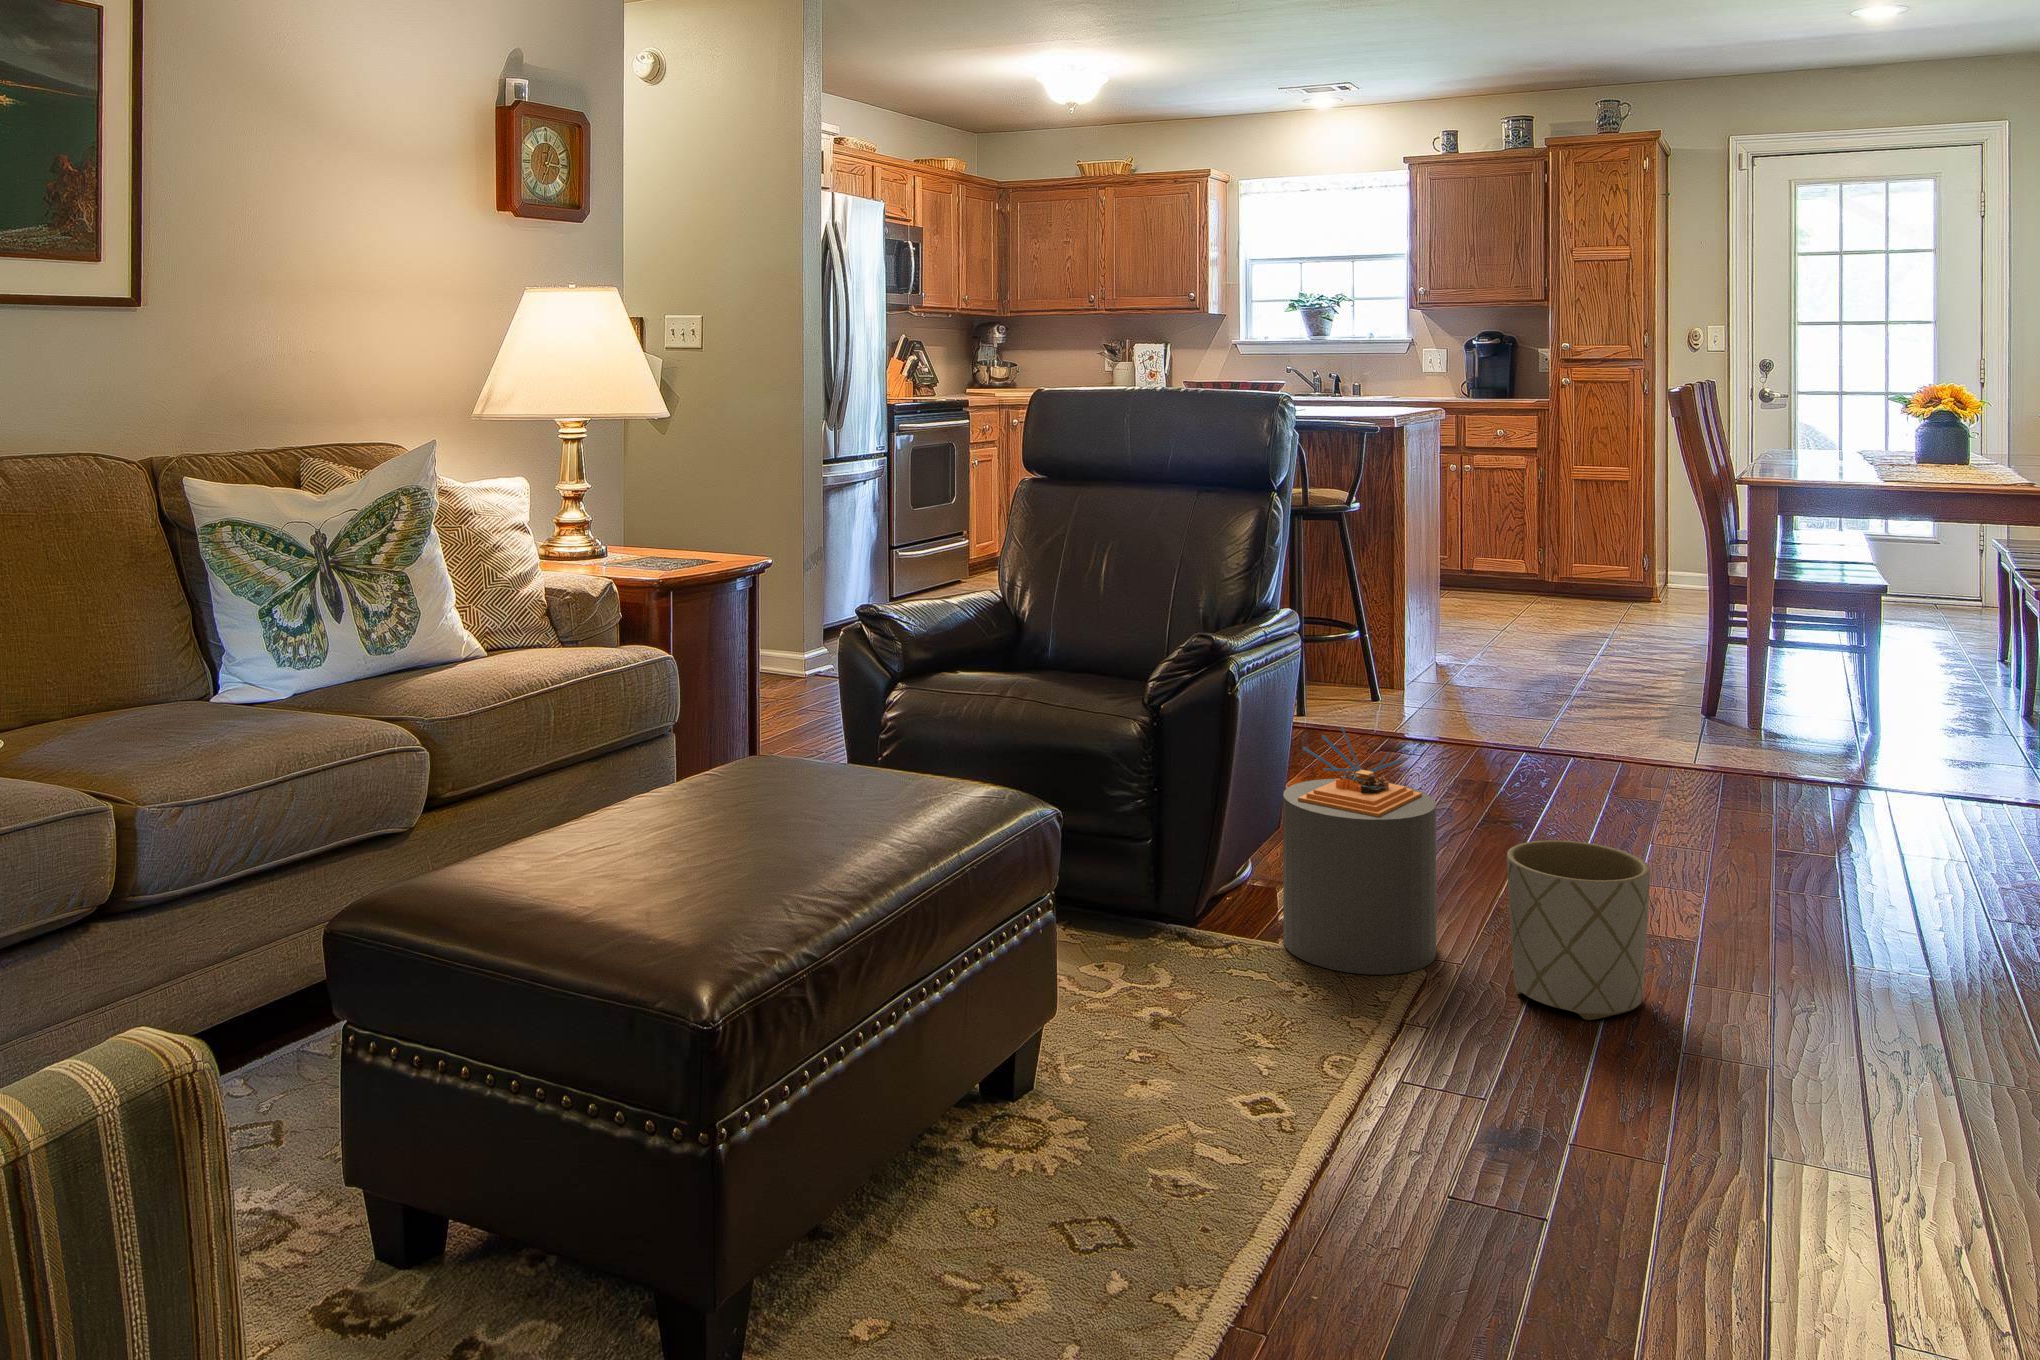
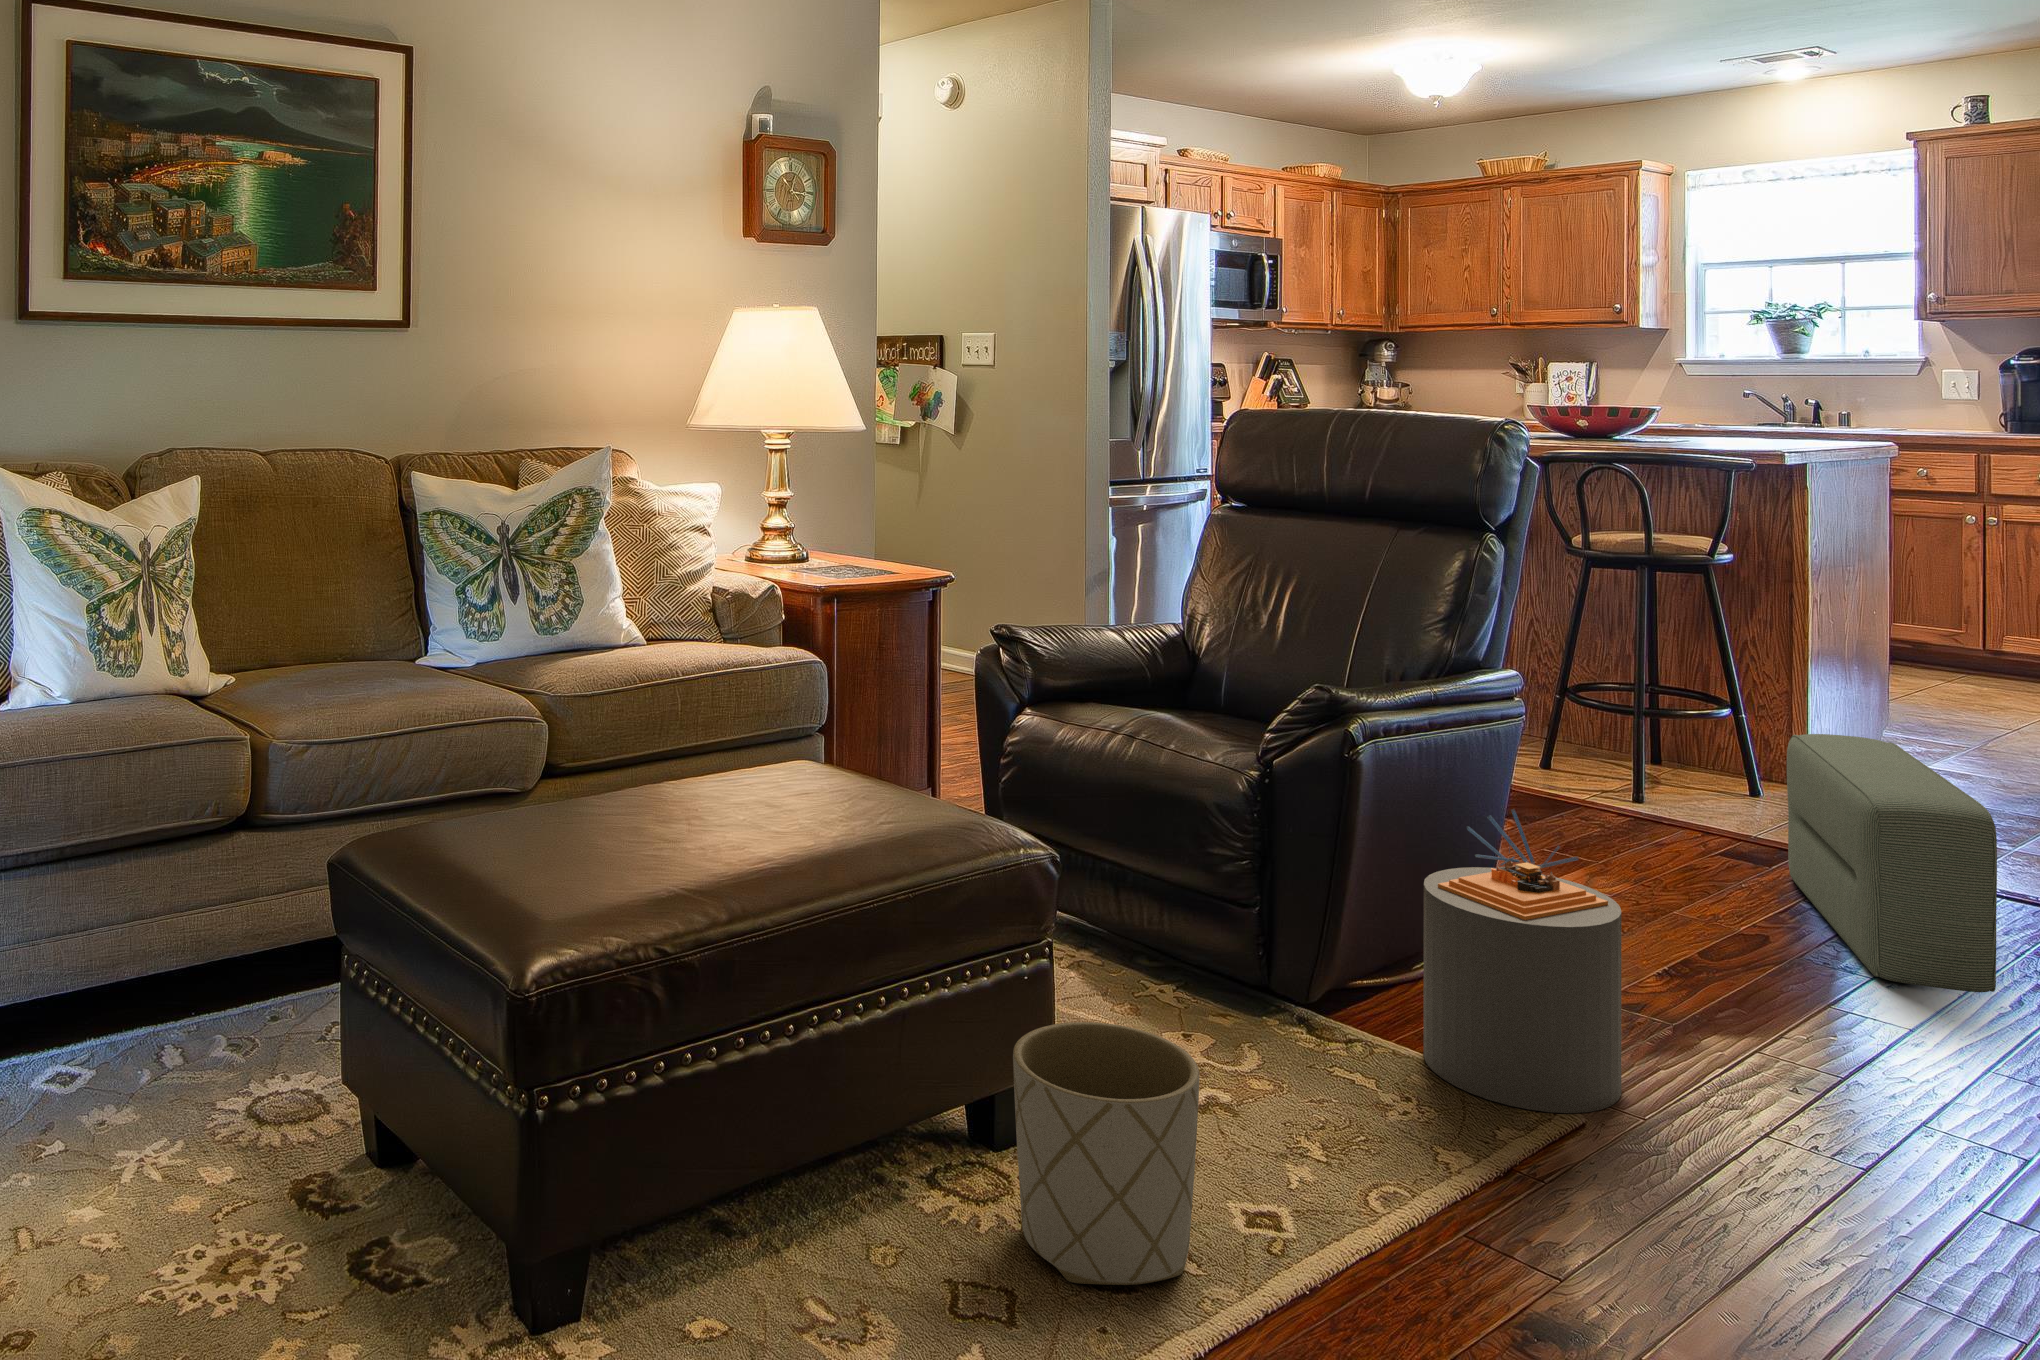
pouf: none [1438,645,1612,832] -> present [1787,734,1997,992]
planter: present [1507,840,1650,1020] -> present [1013,1022,1199,1285]

